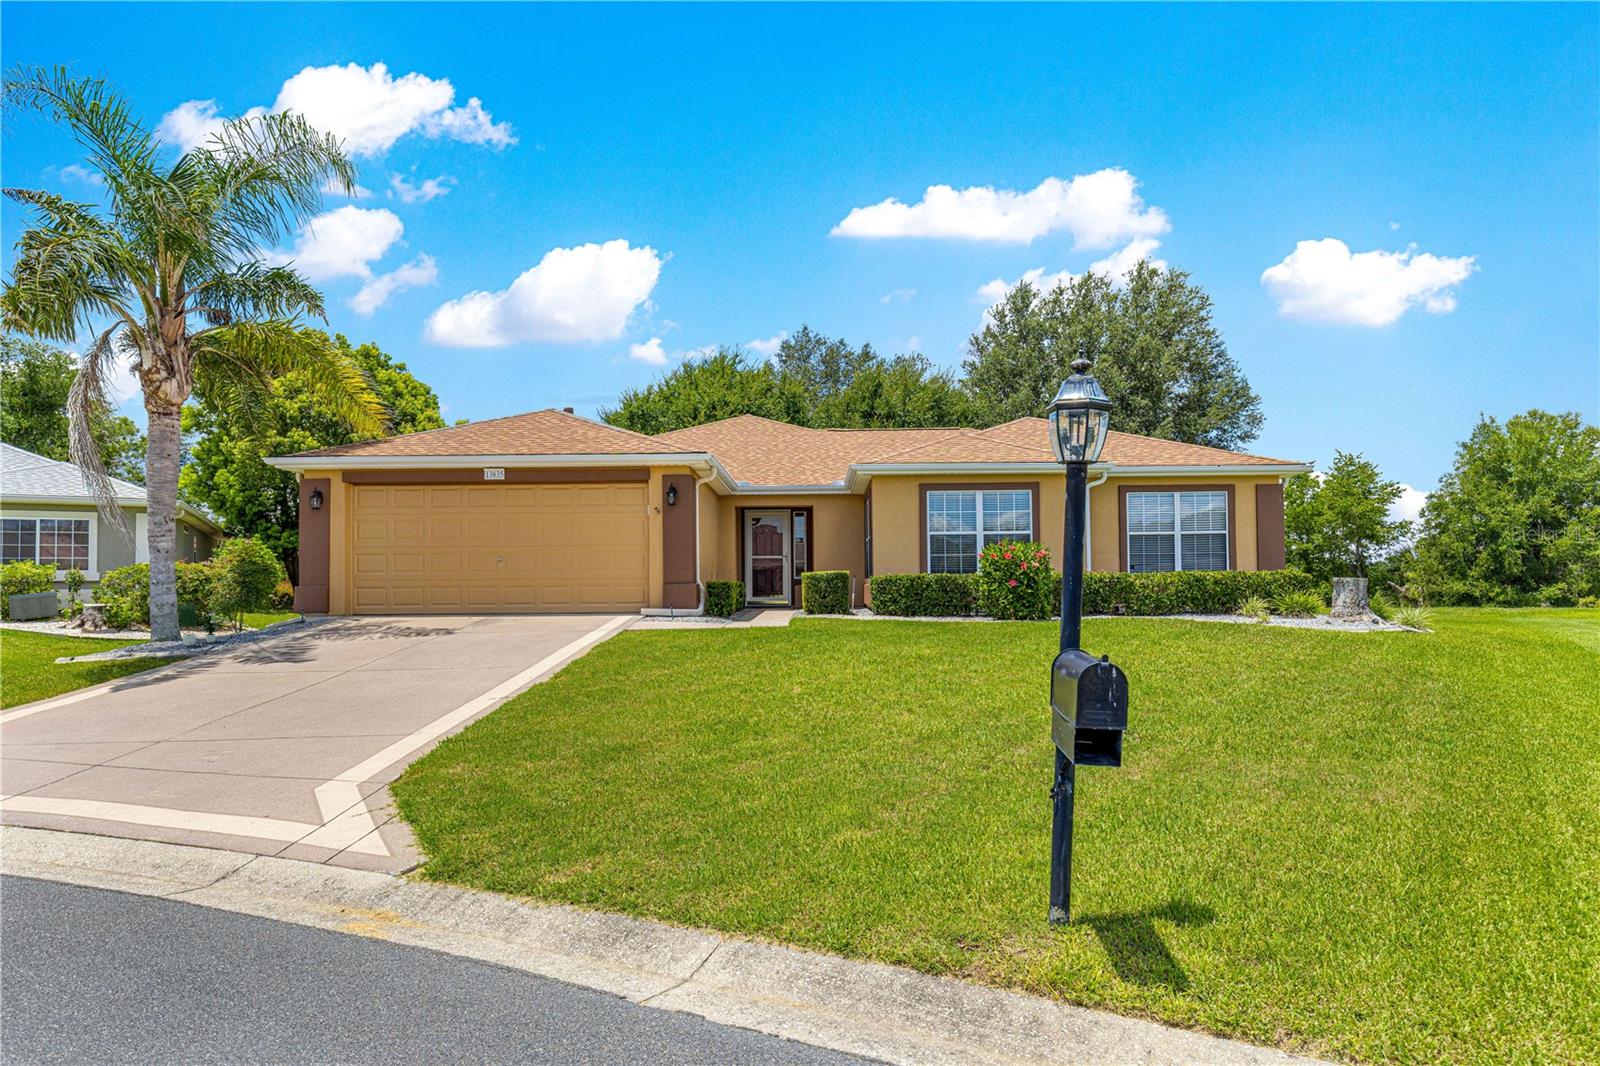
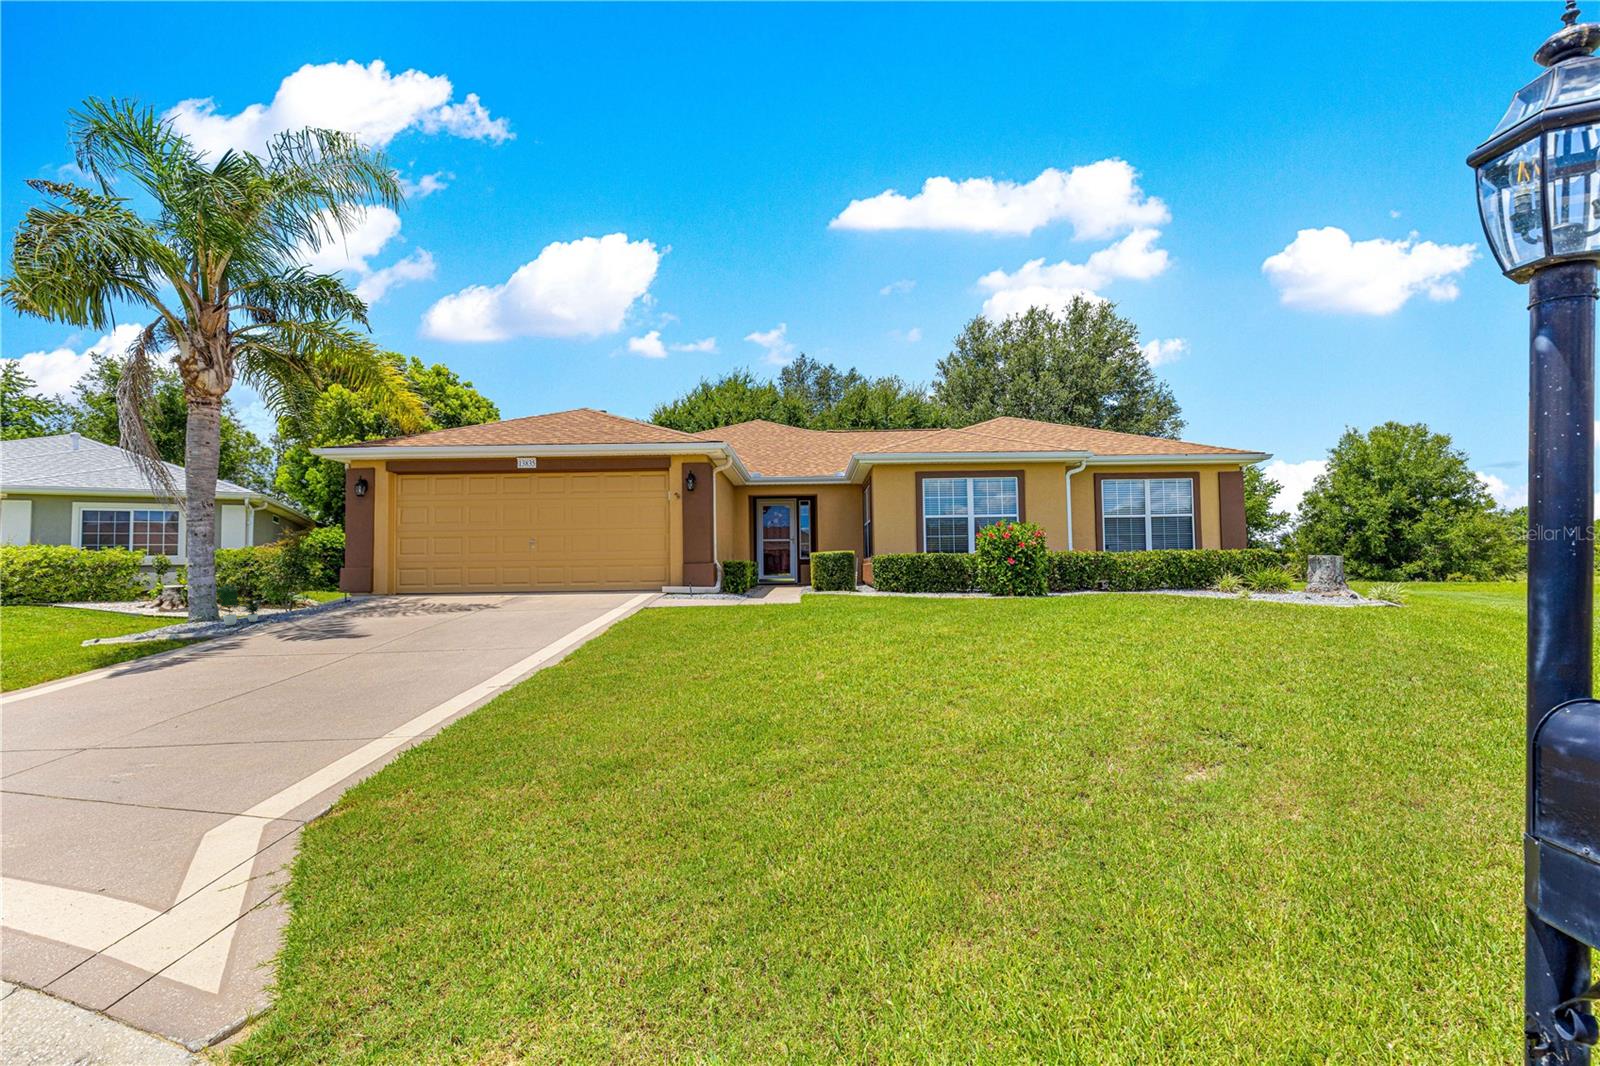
storage bench: present [9,592,58,621] -> none [91,575,138,602]

